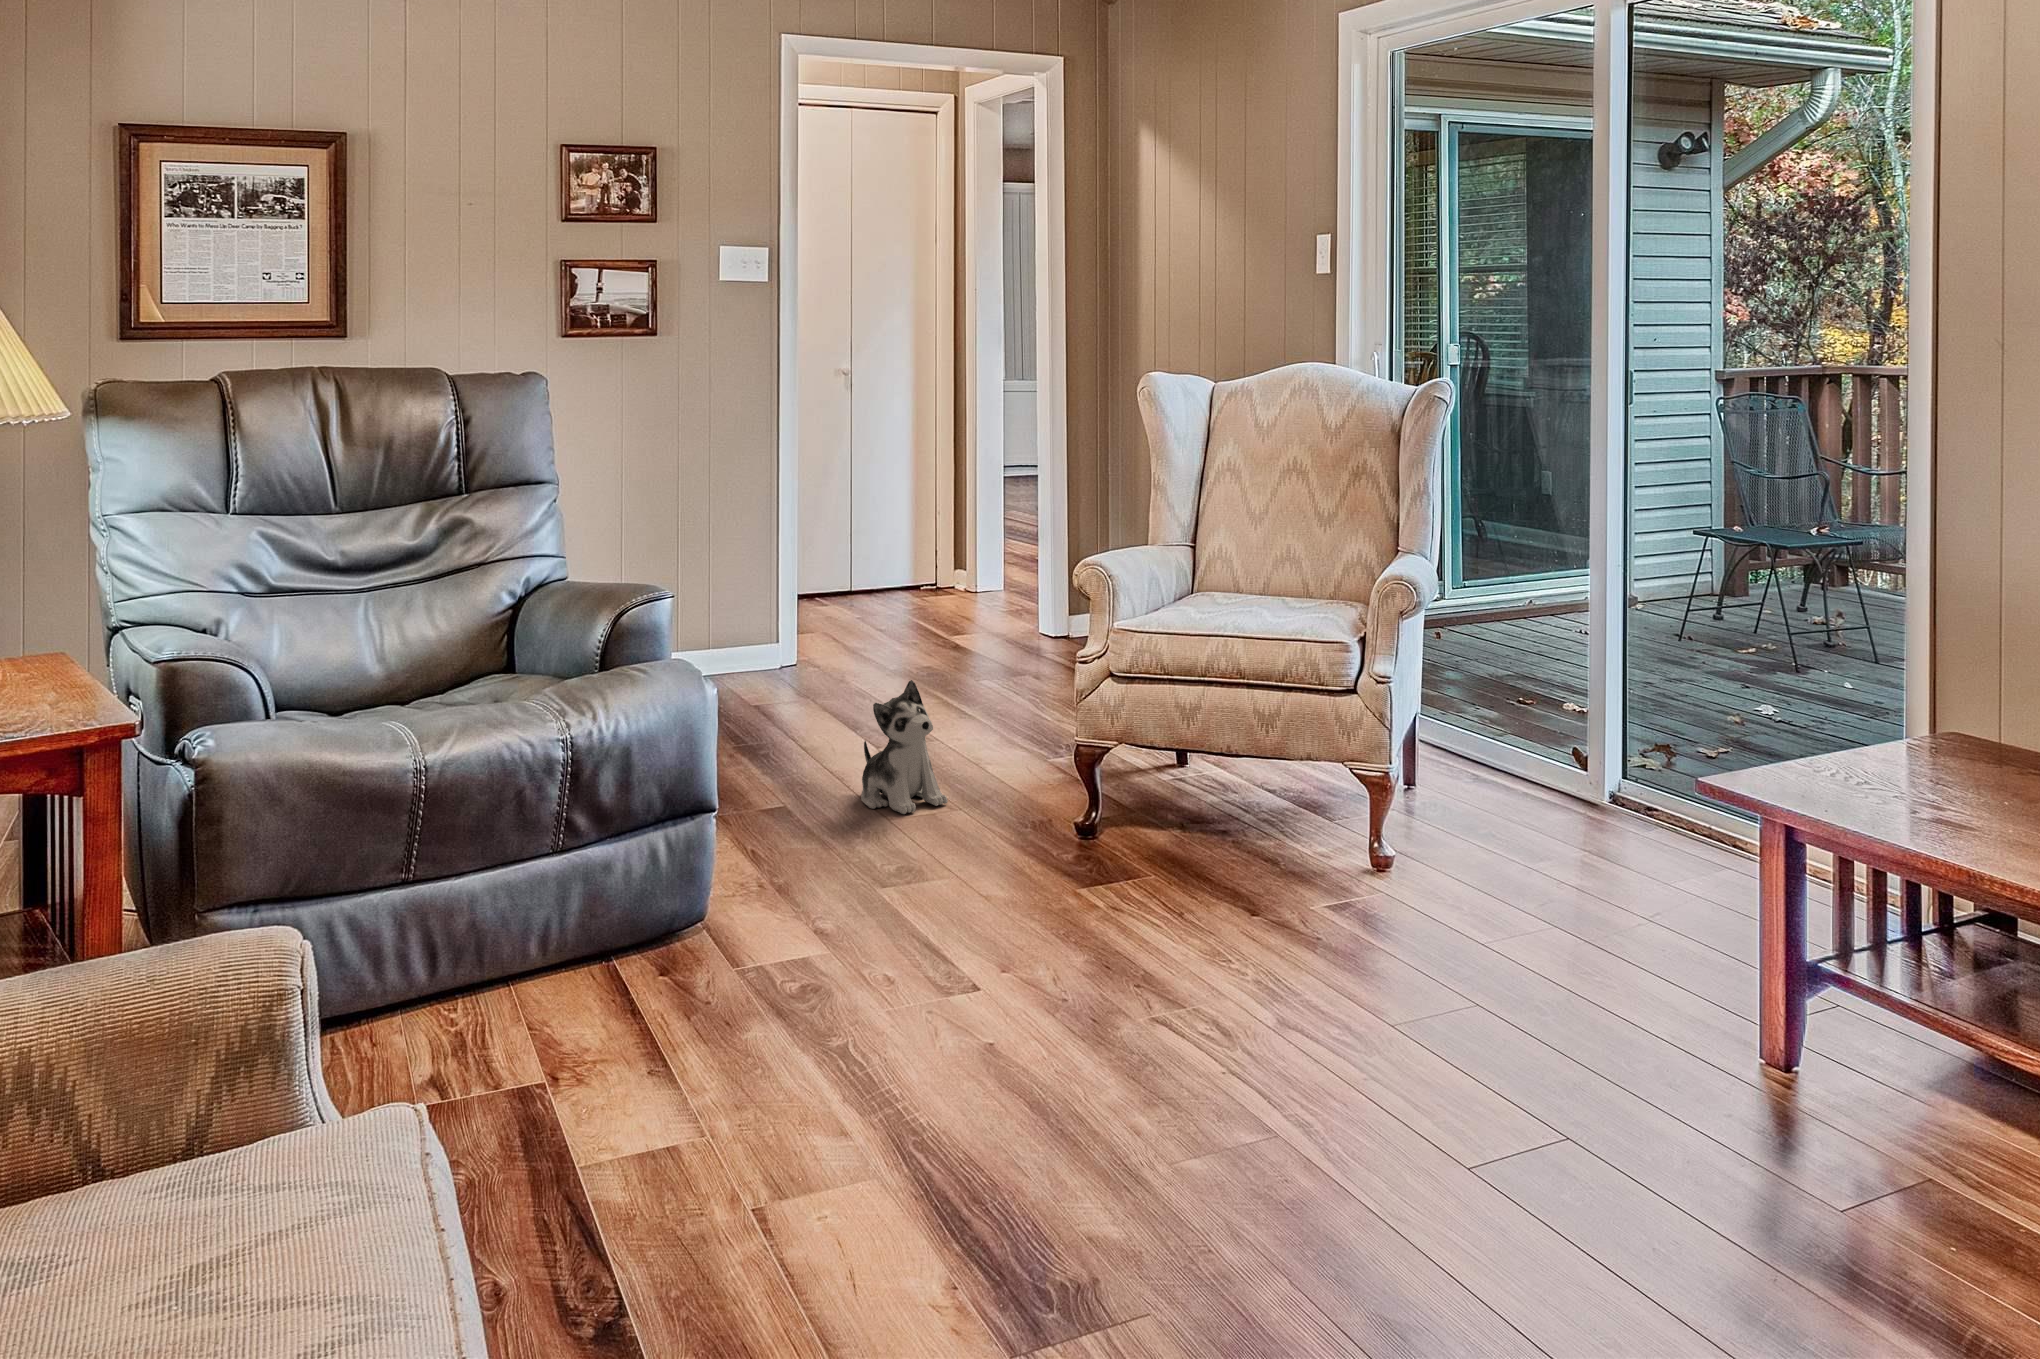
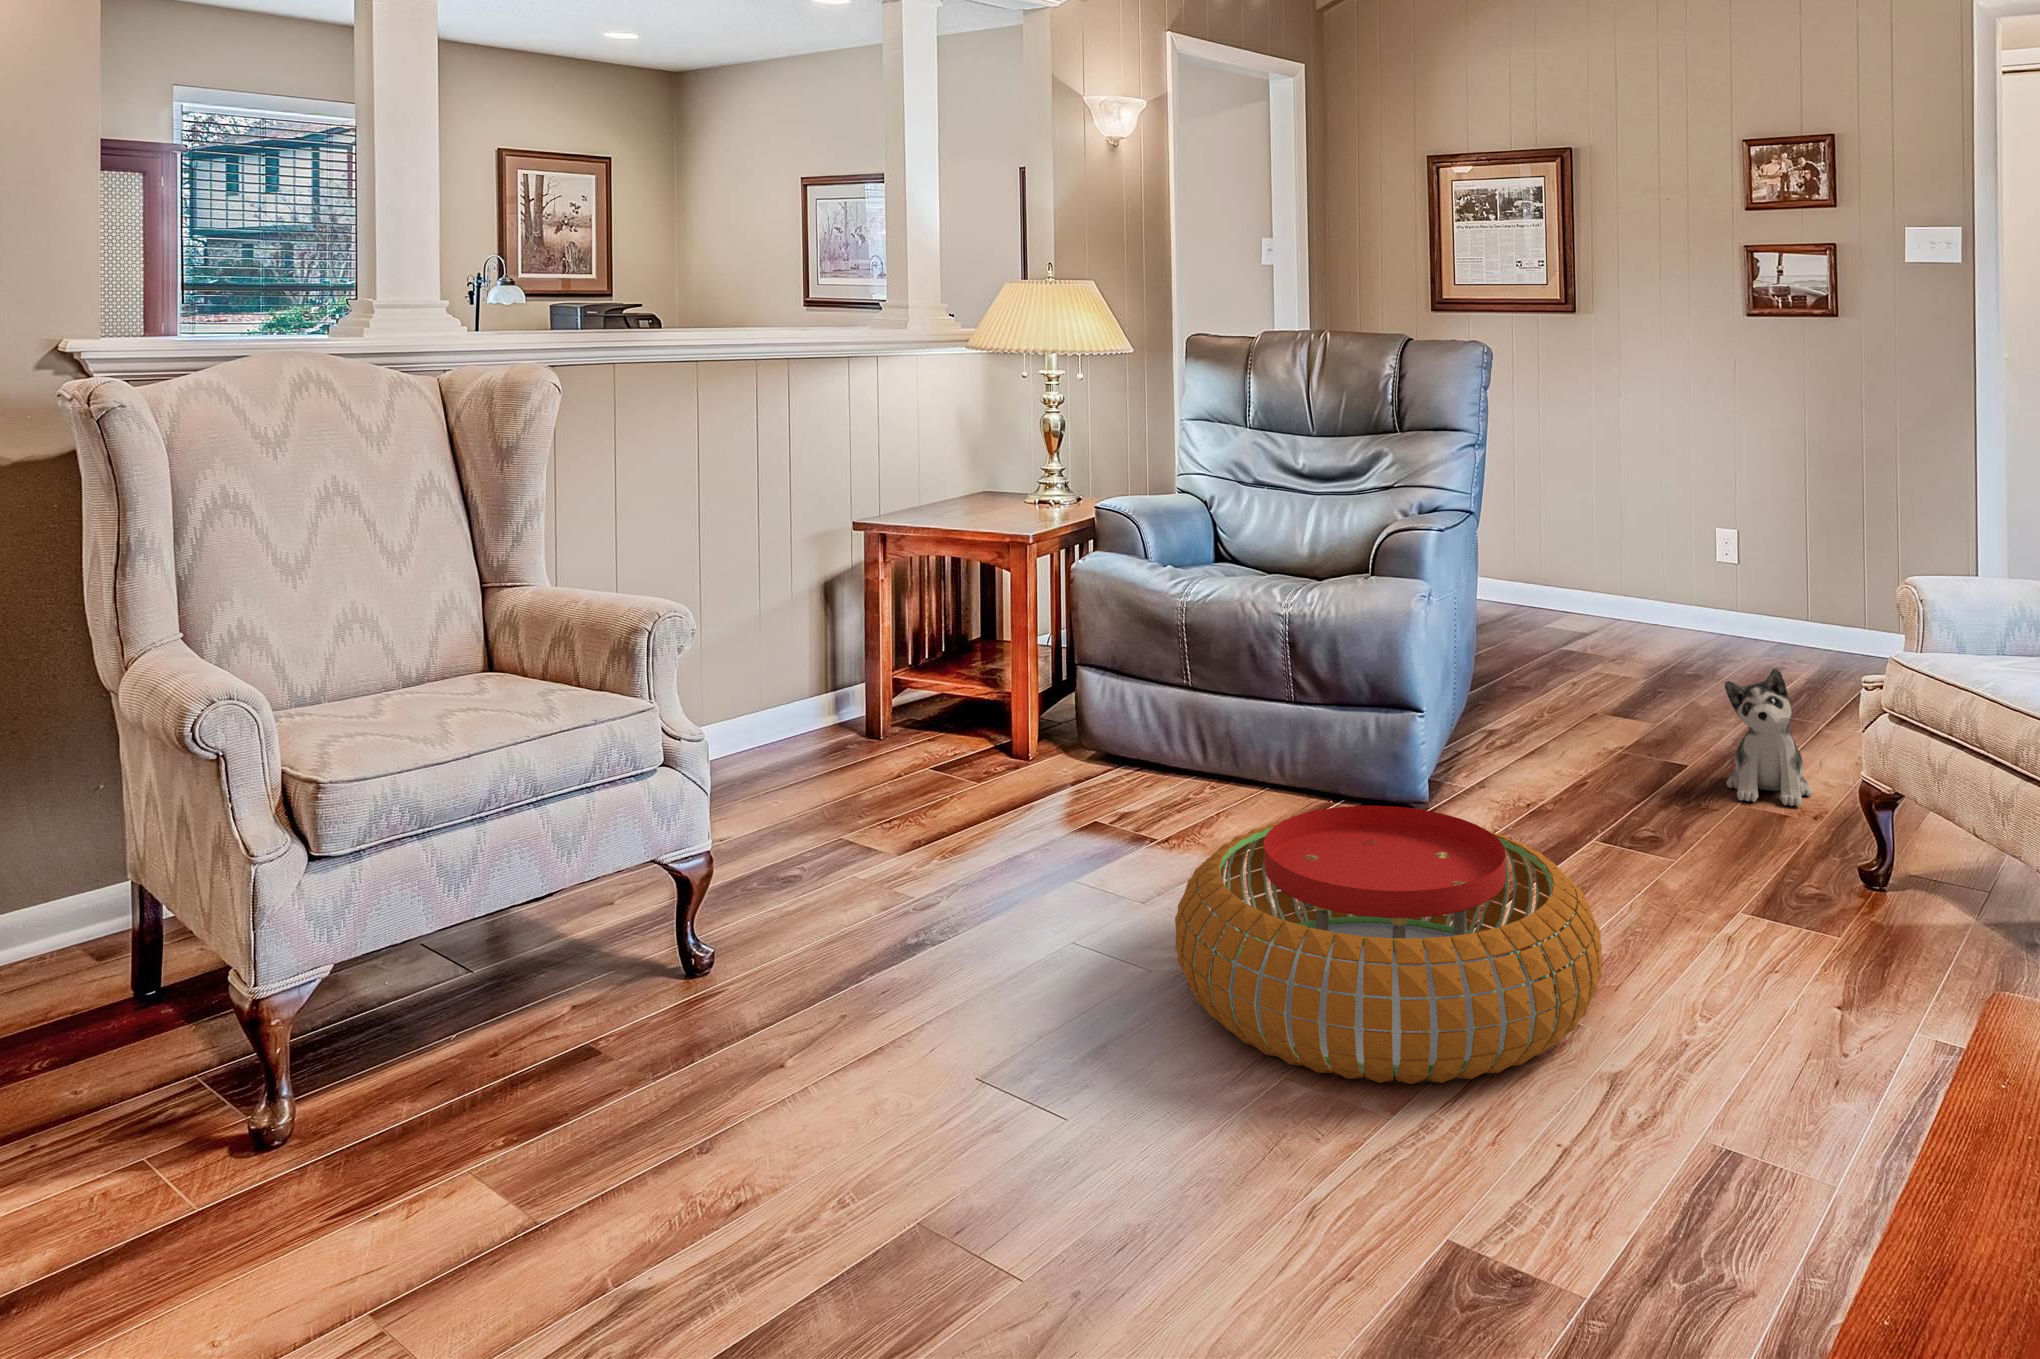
pouf: none [858,855,1284,1124] -> present [1175,806,1602,1084]

